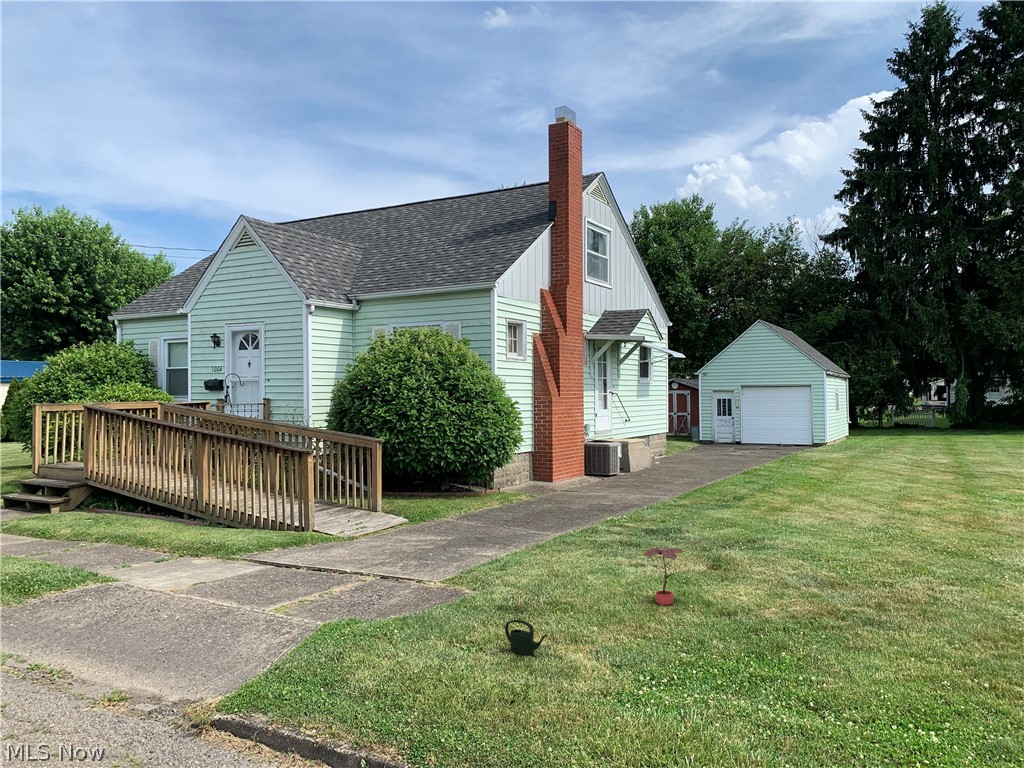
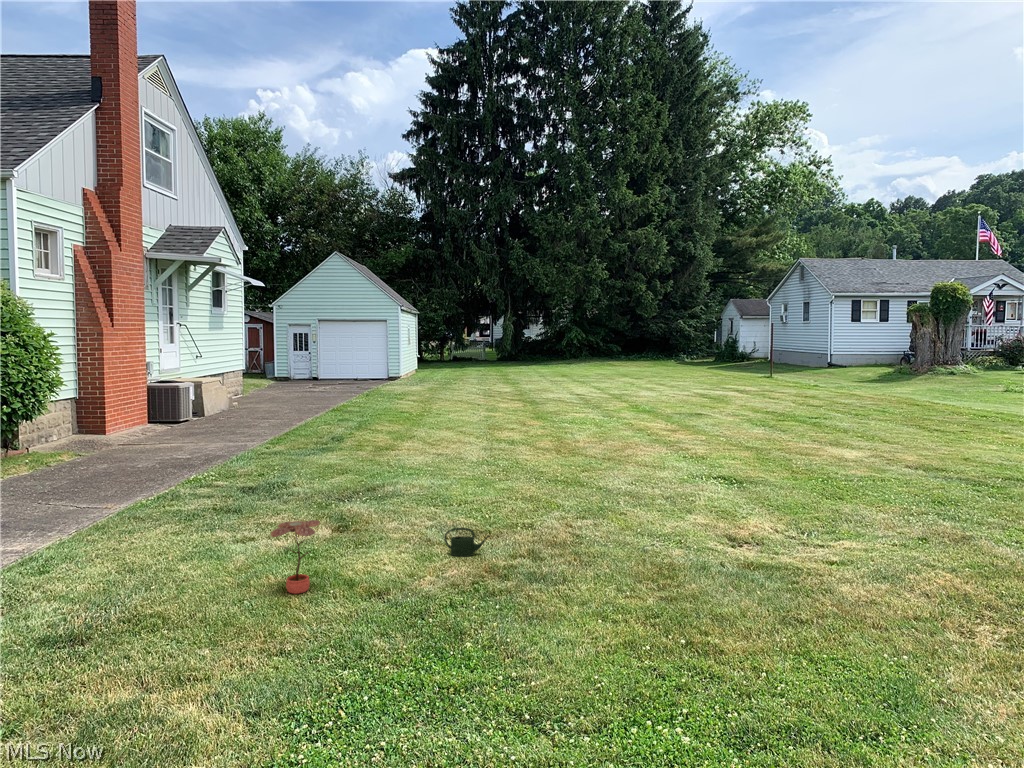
watering can: present [505,620,548,655] -> present [444,528,490,556]

